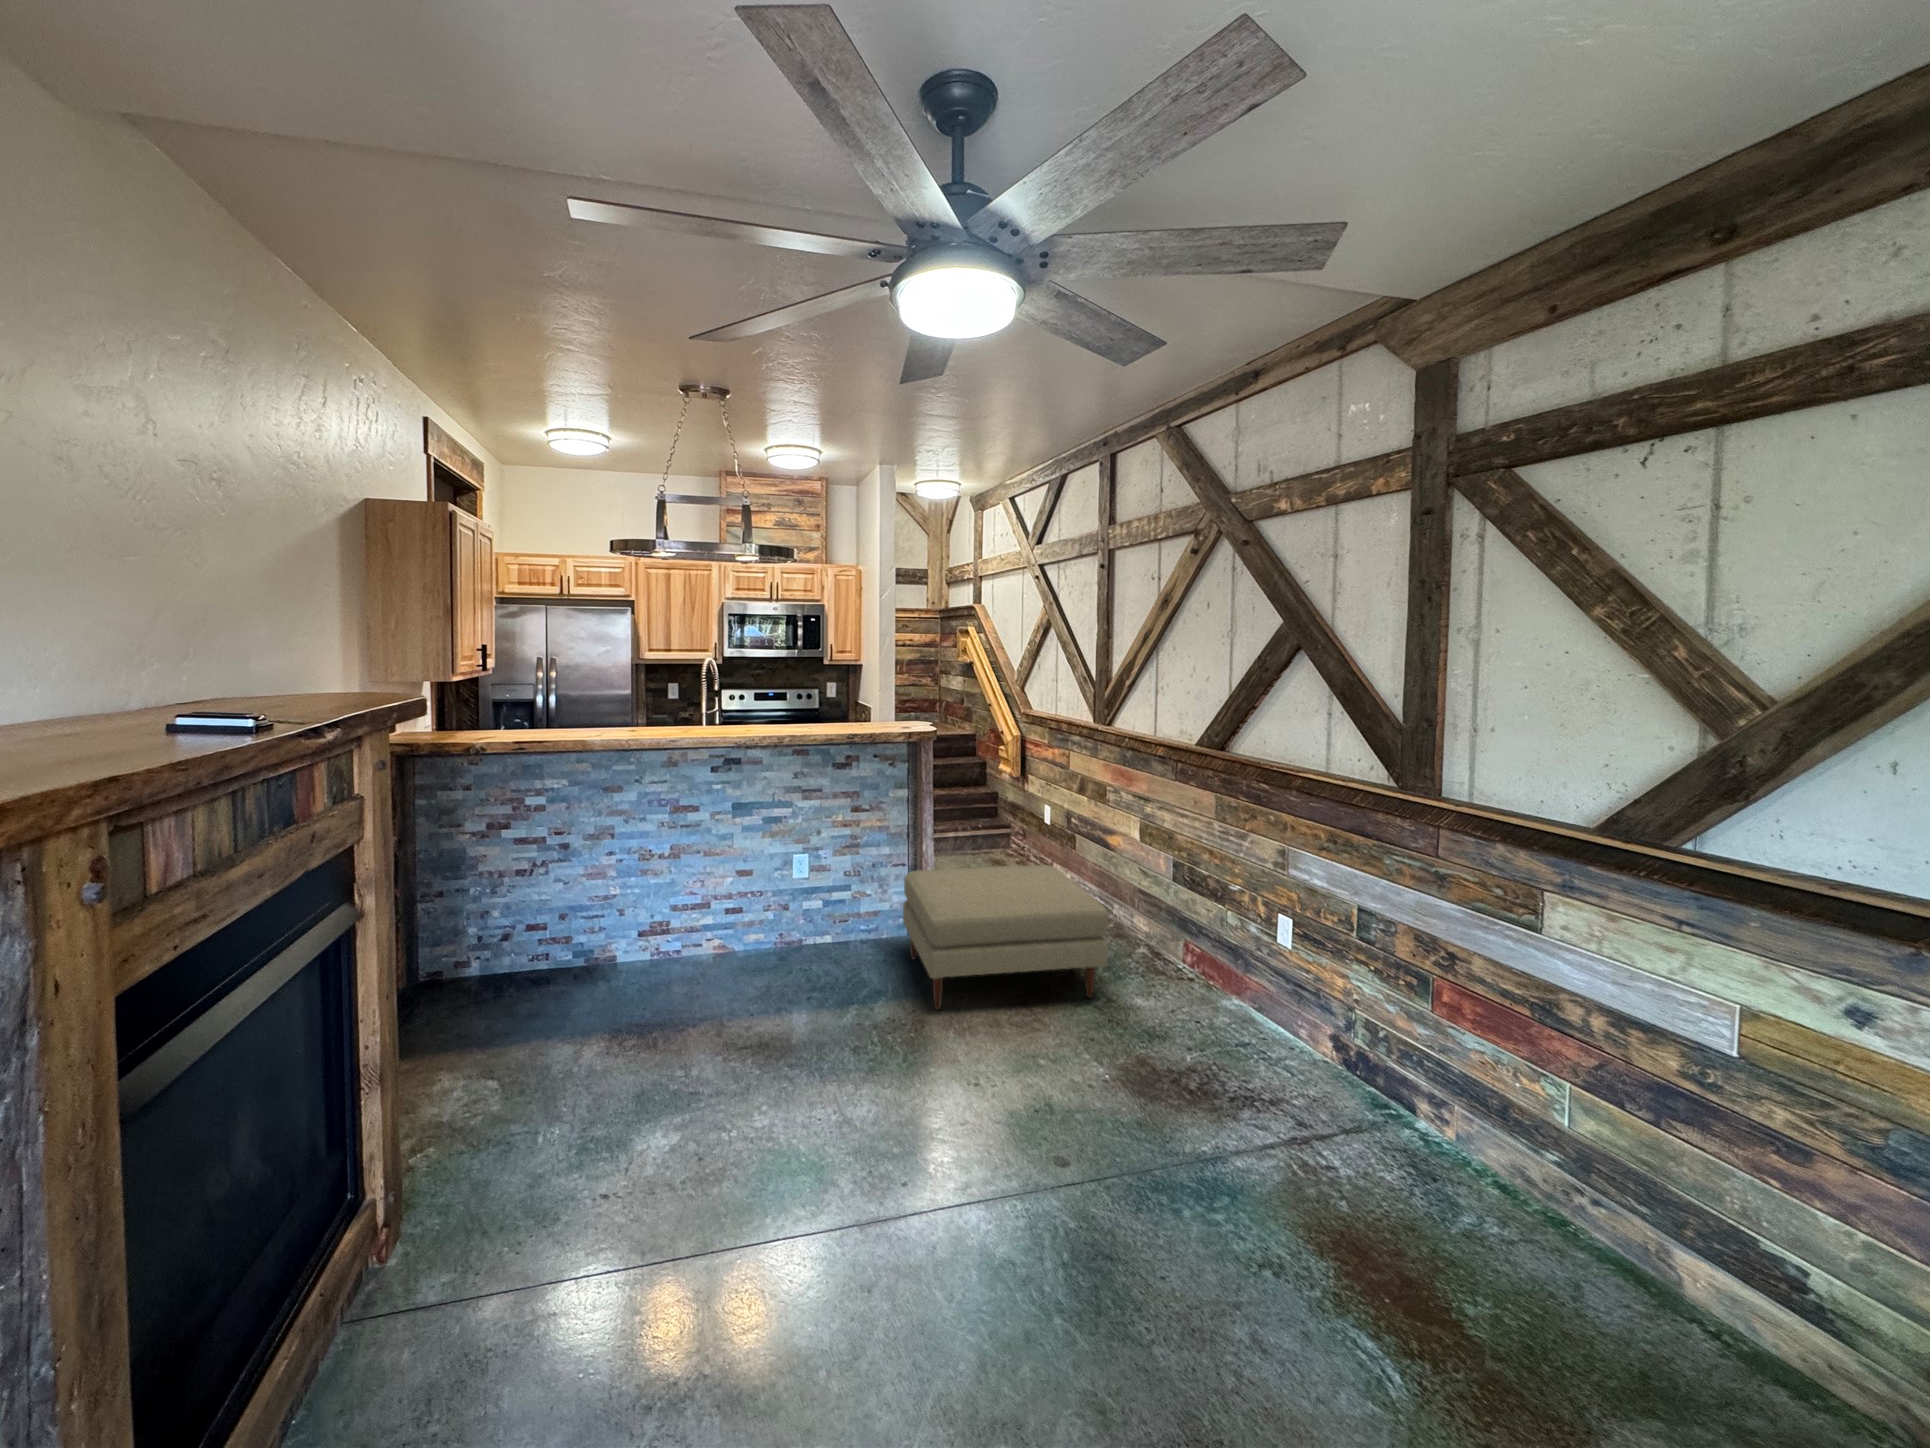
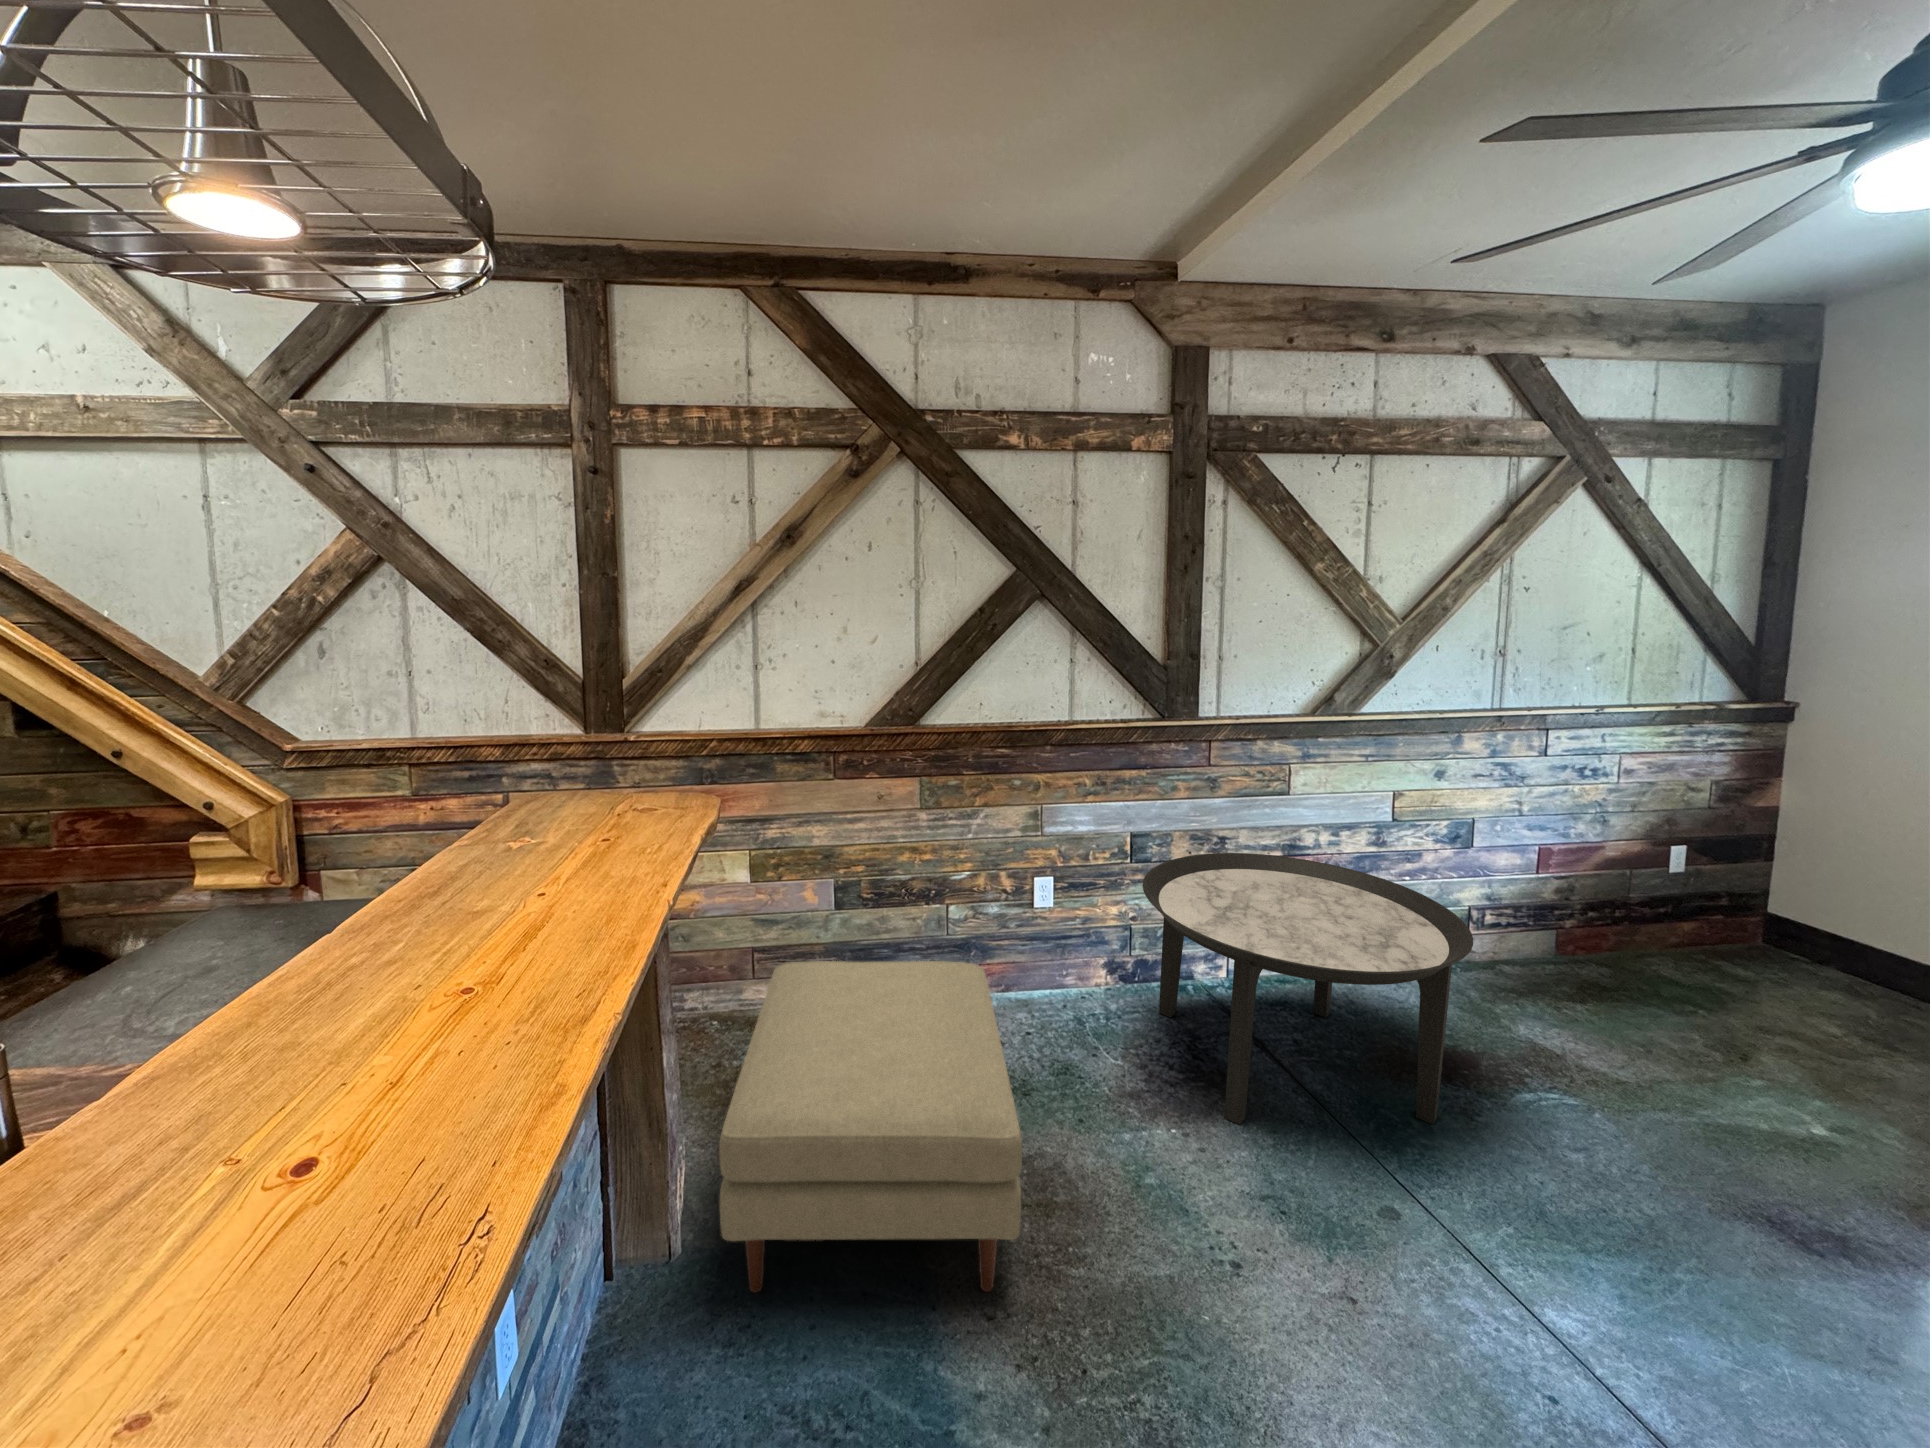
round table: none [1136,921,1496,1247] -> present [1142,853,1473,1125]

